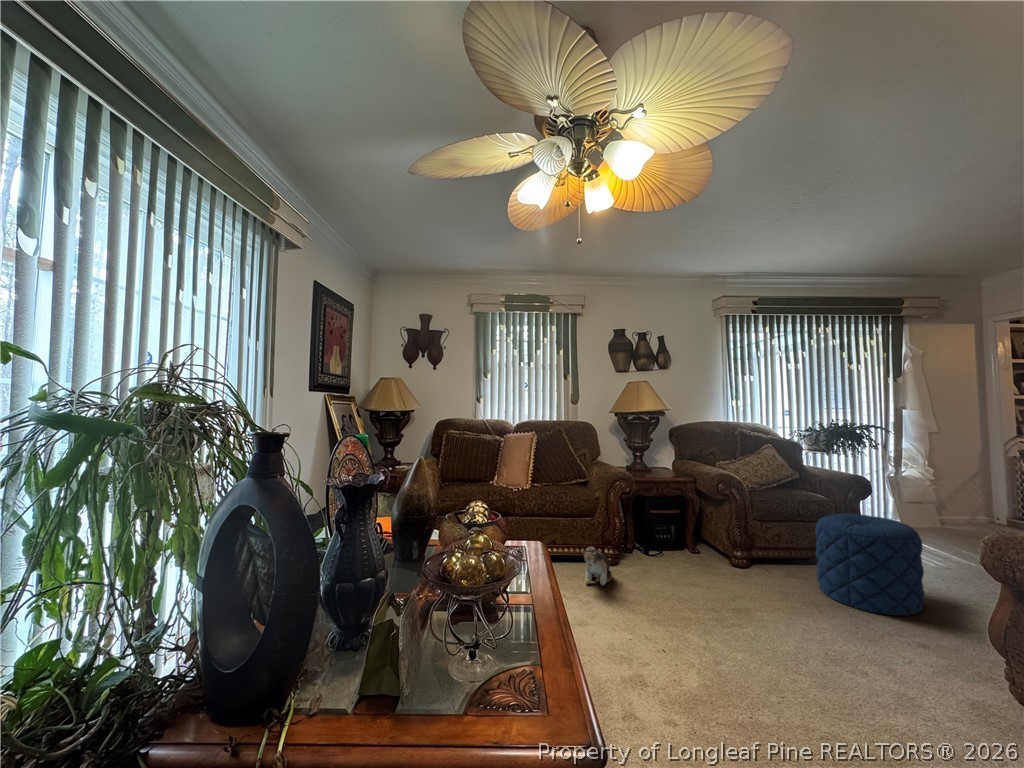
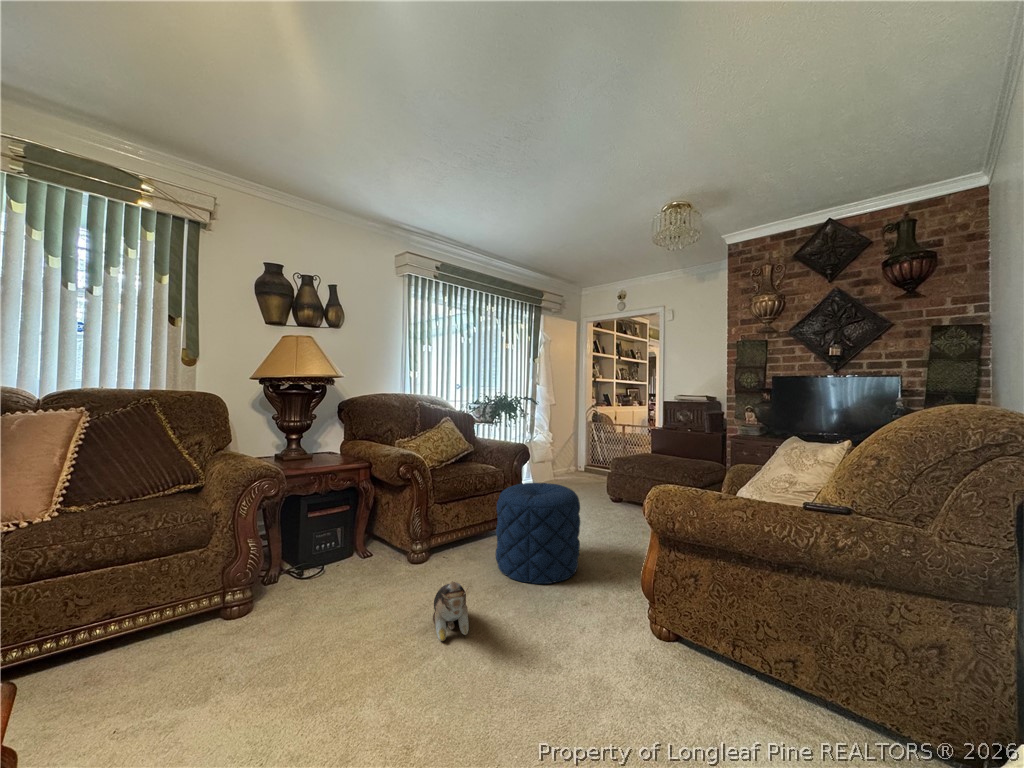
plush toy: present [581,547,612,585] -> present [433,582,469,641]

